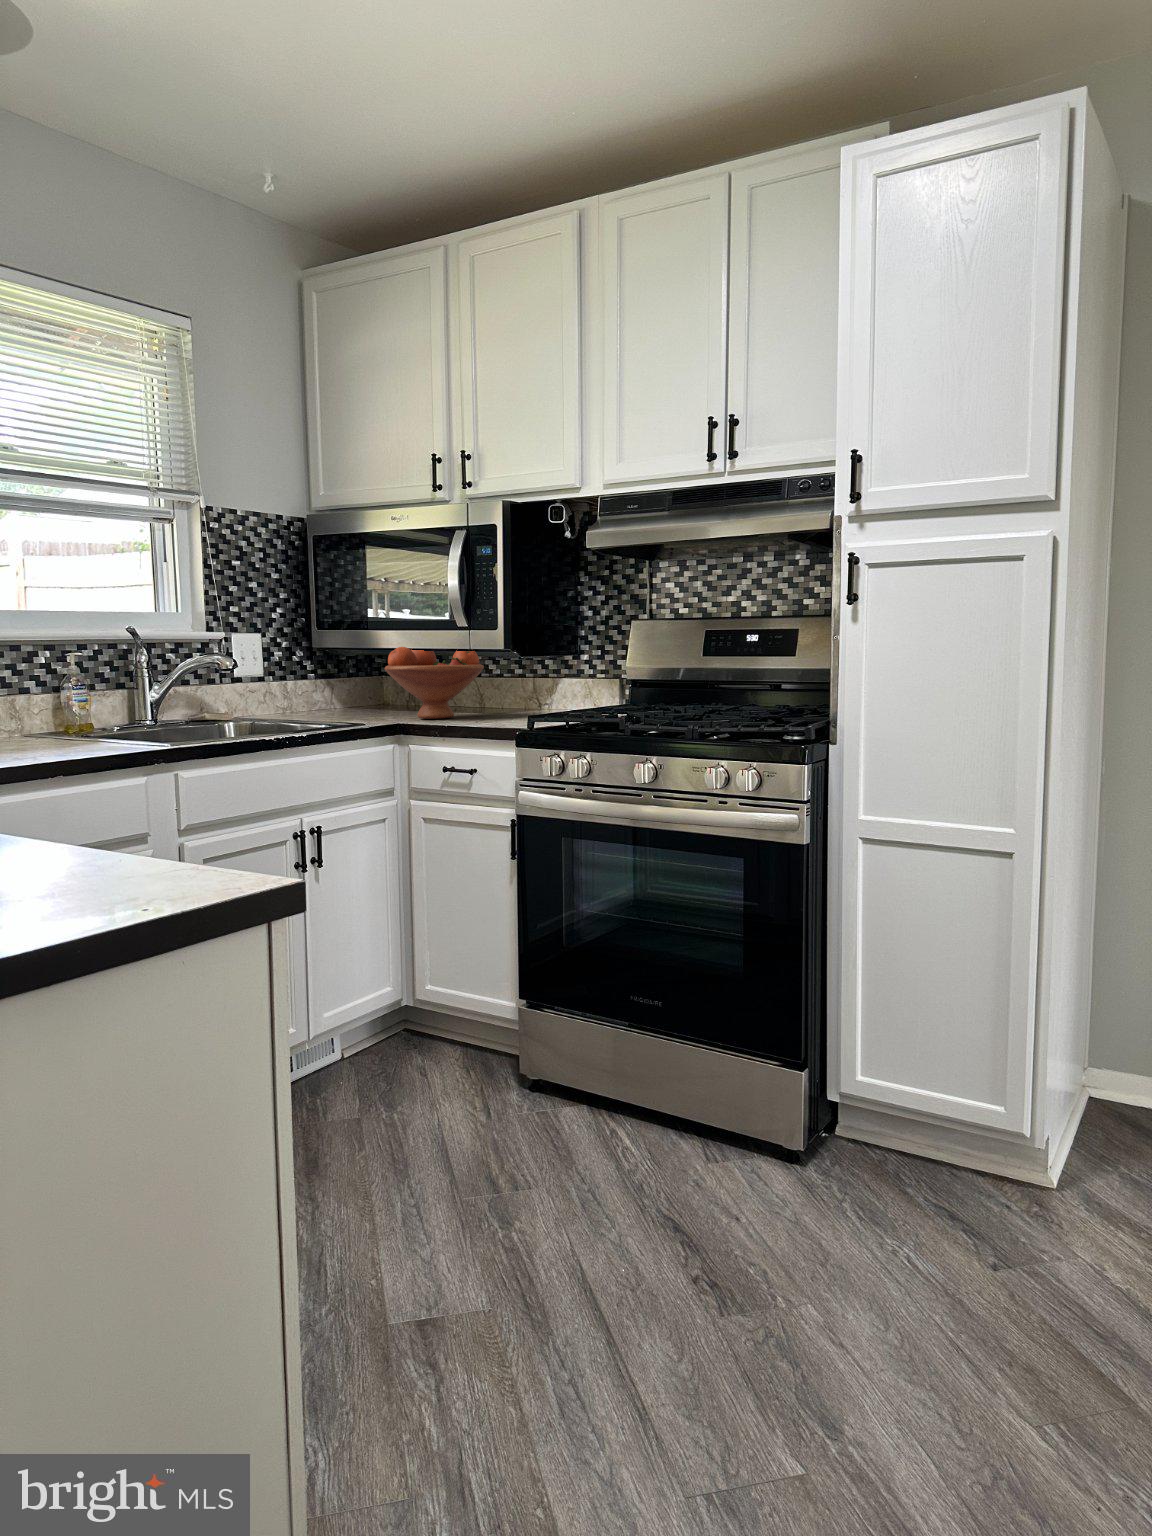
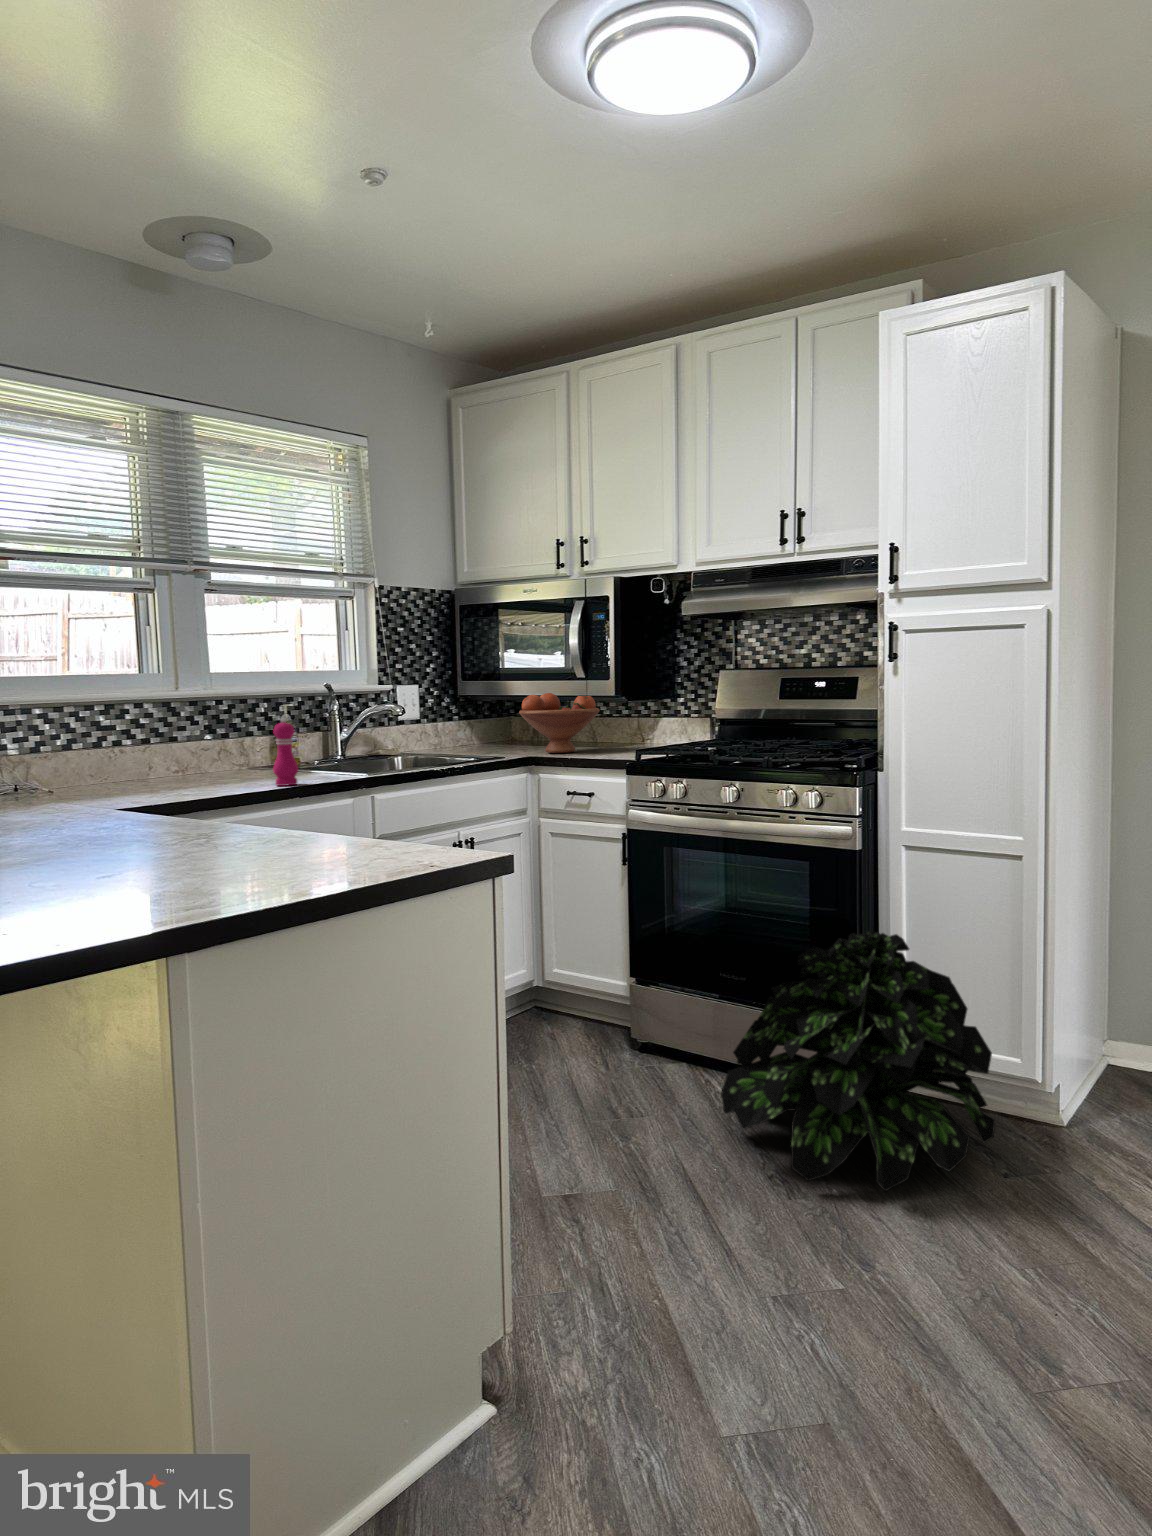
pepper mill: none [40,664,76,755] -> present [273,717,298,786]
potted plant: none [630,949,987,1305] -> present [721,931,995,1192]

